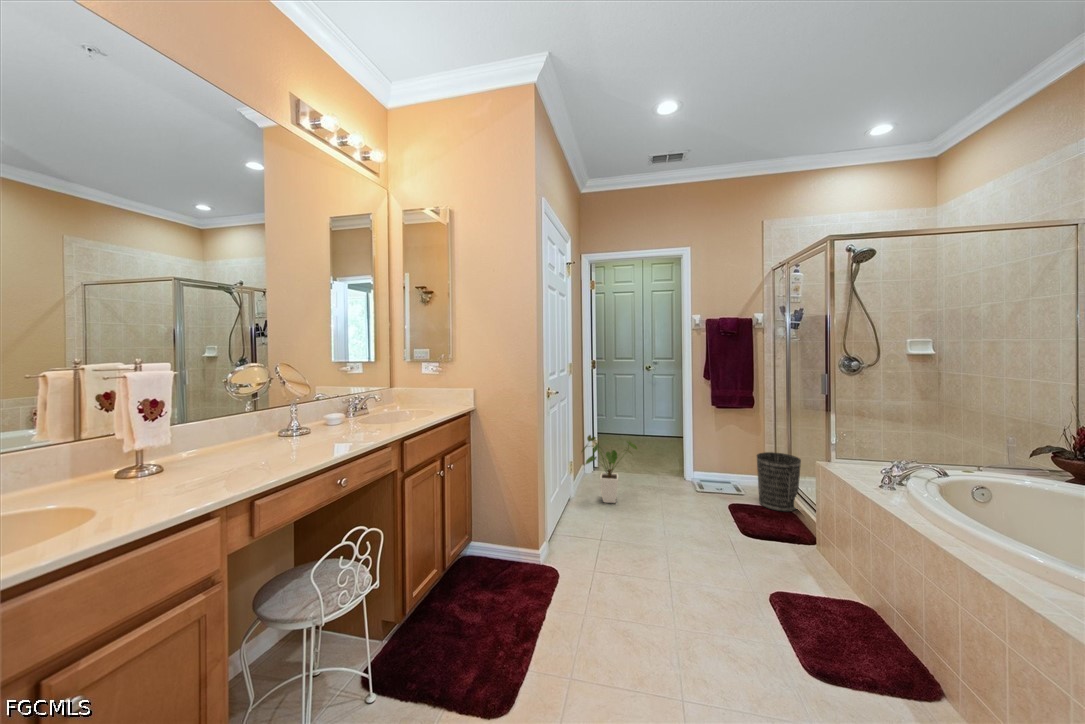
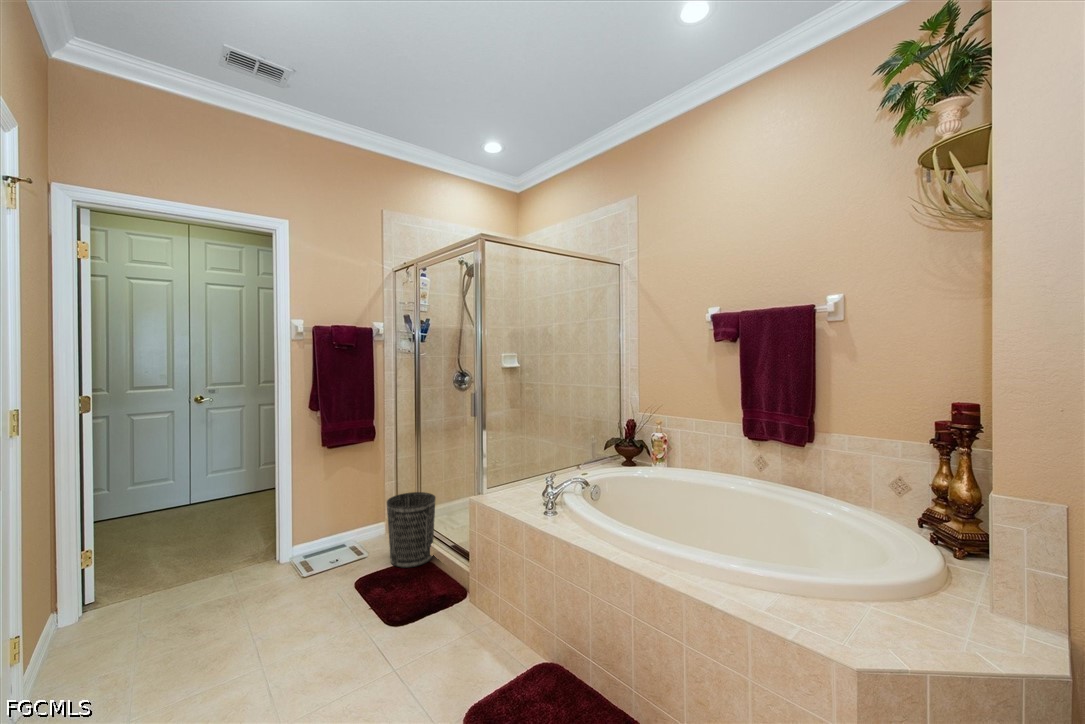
house plant: present [582,435,637,503] -> none [45,534,201,677]

